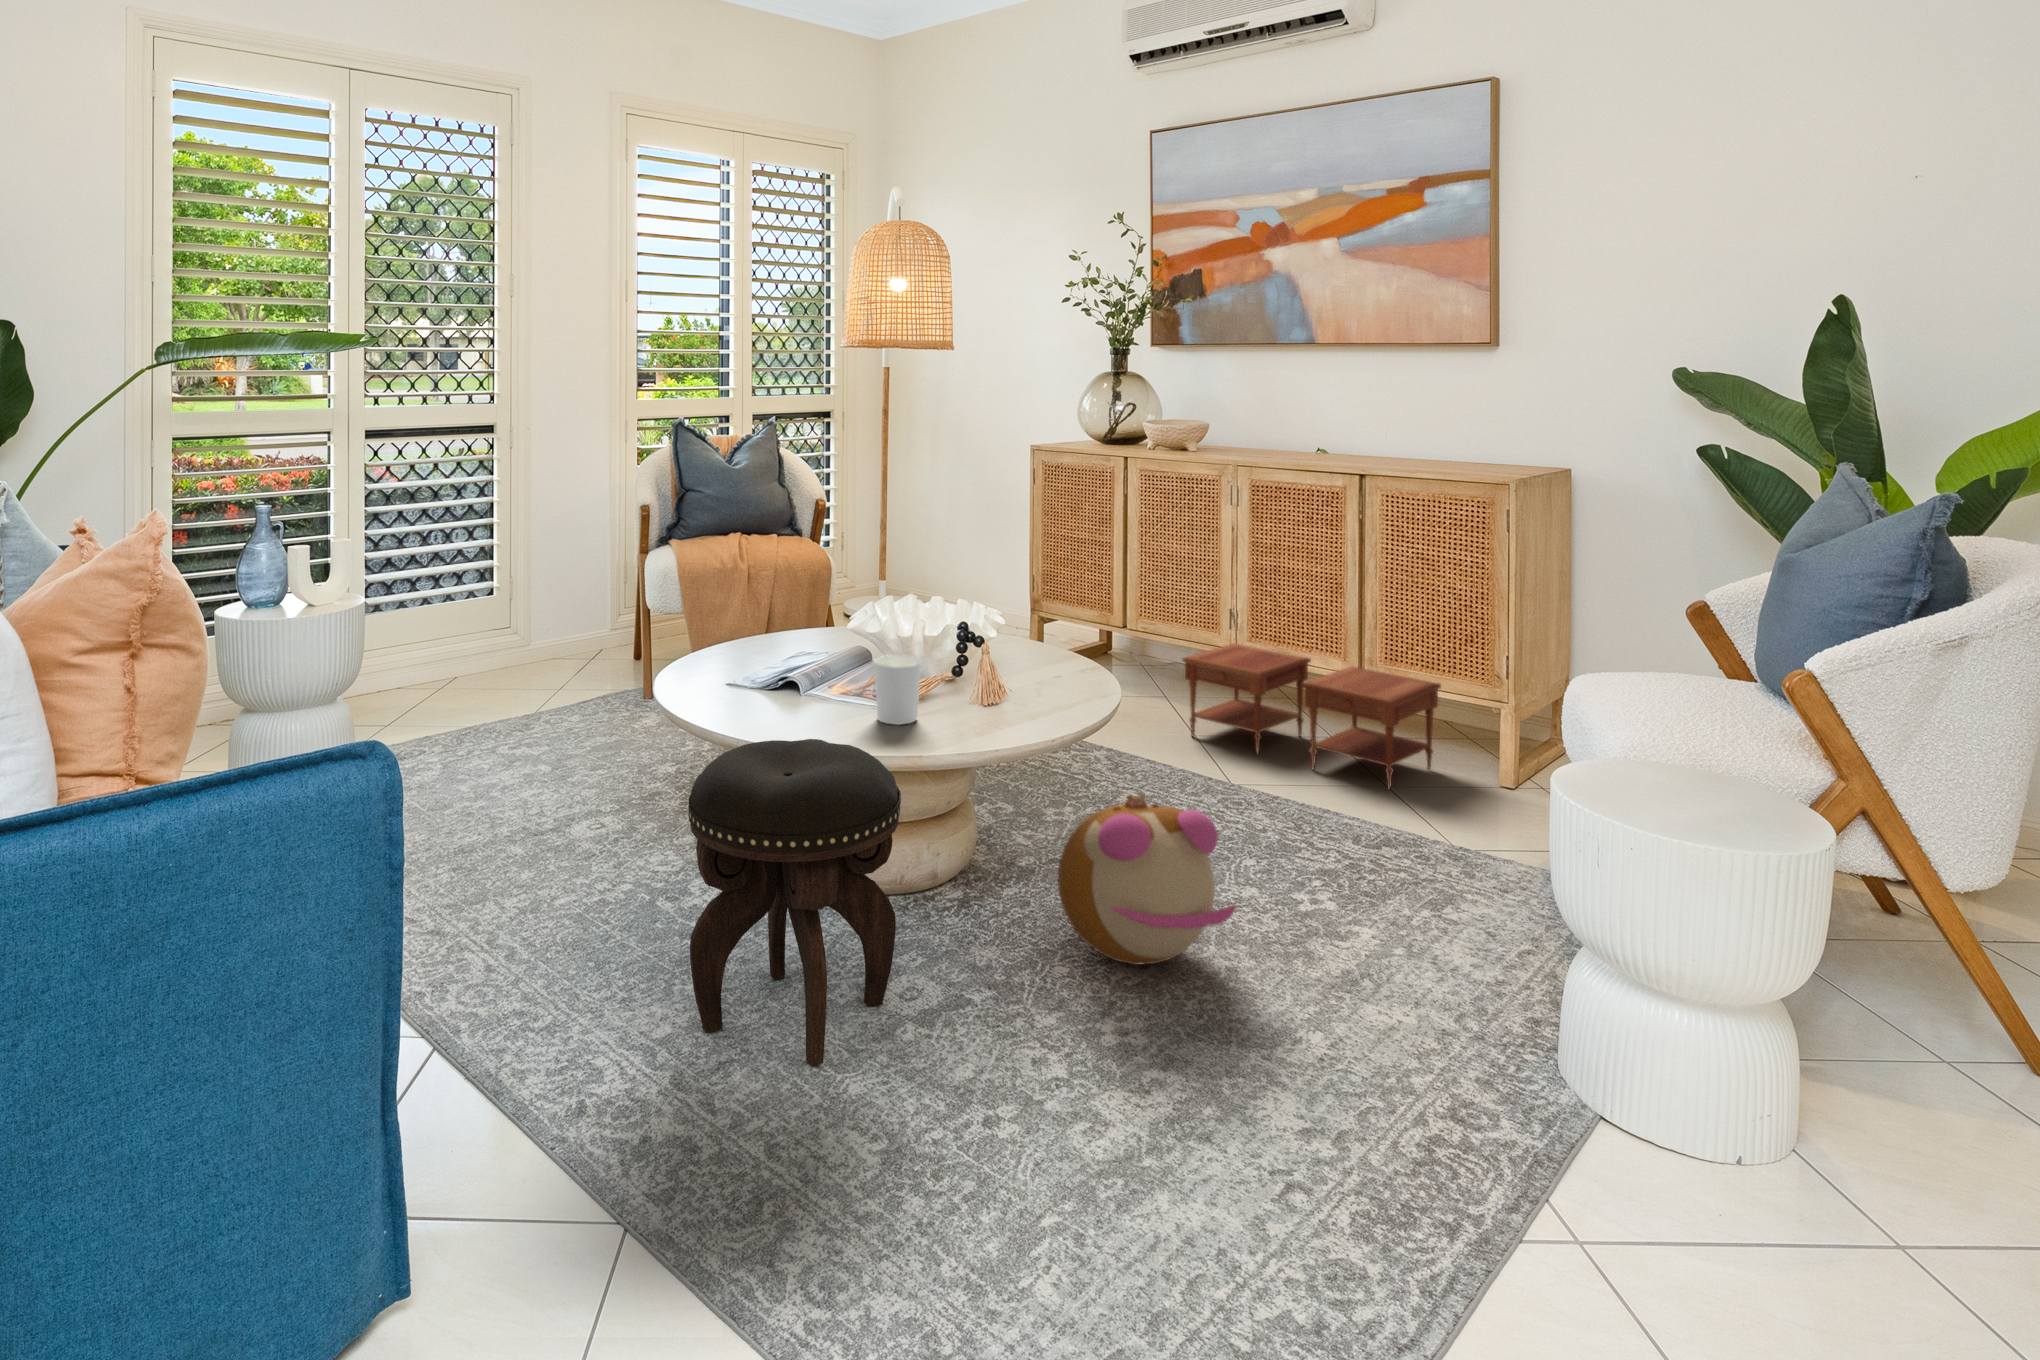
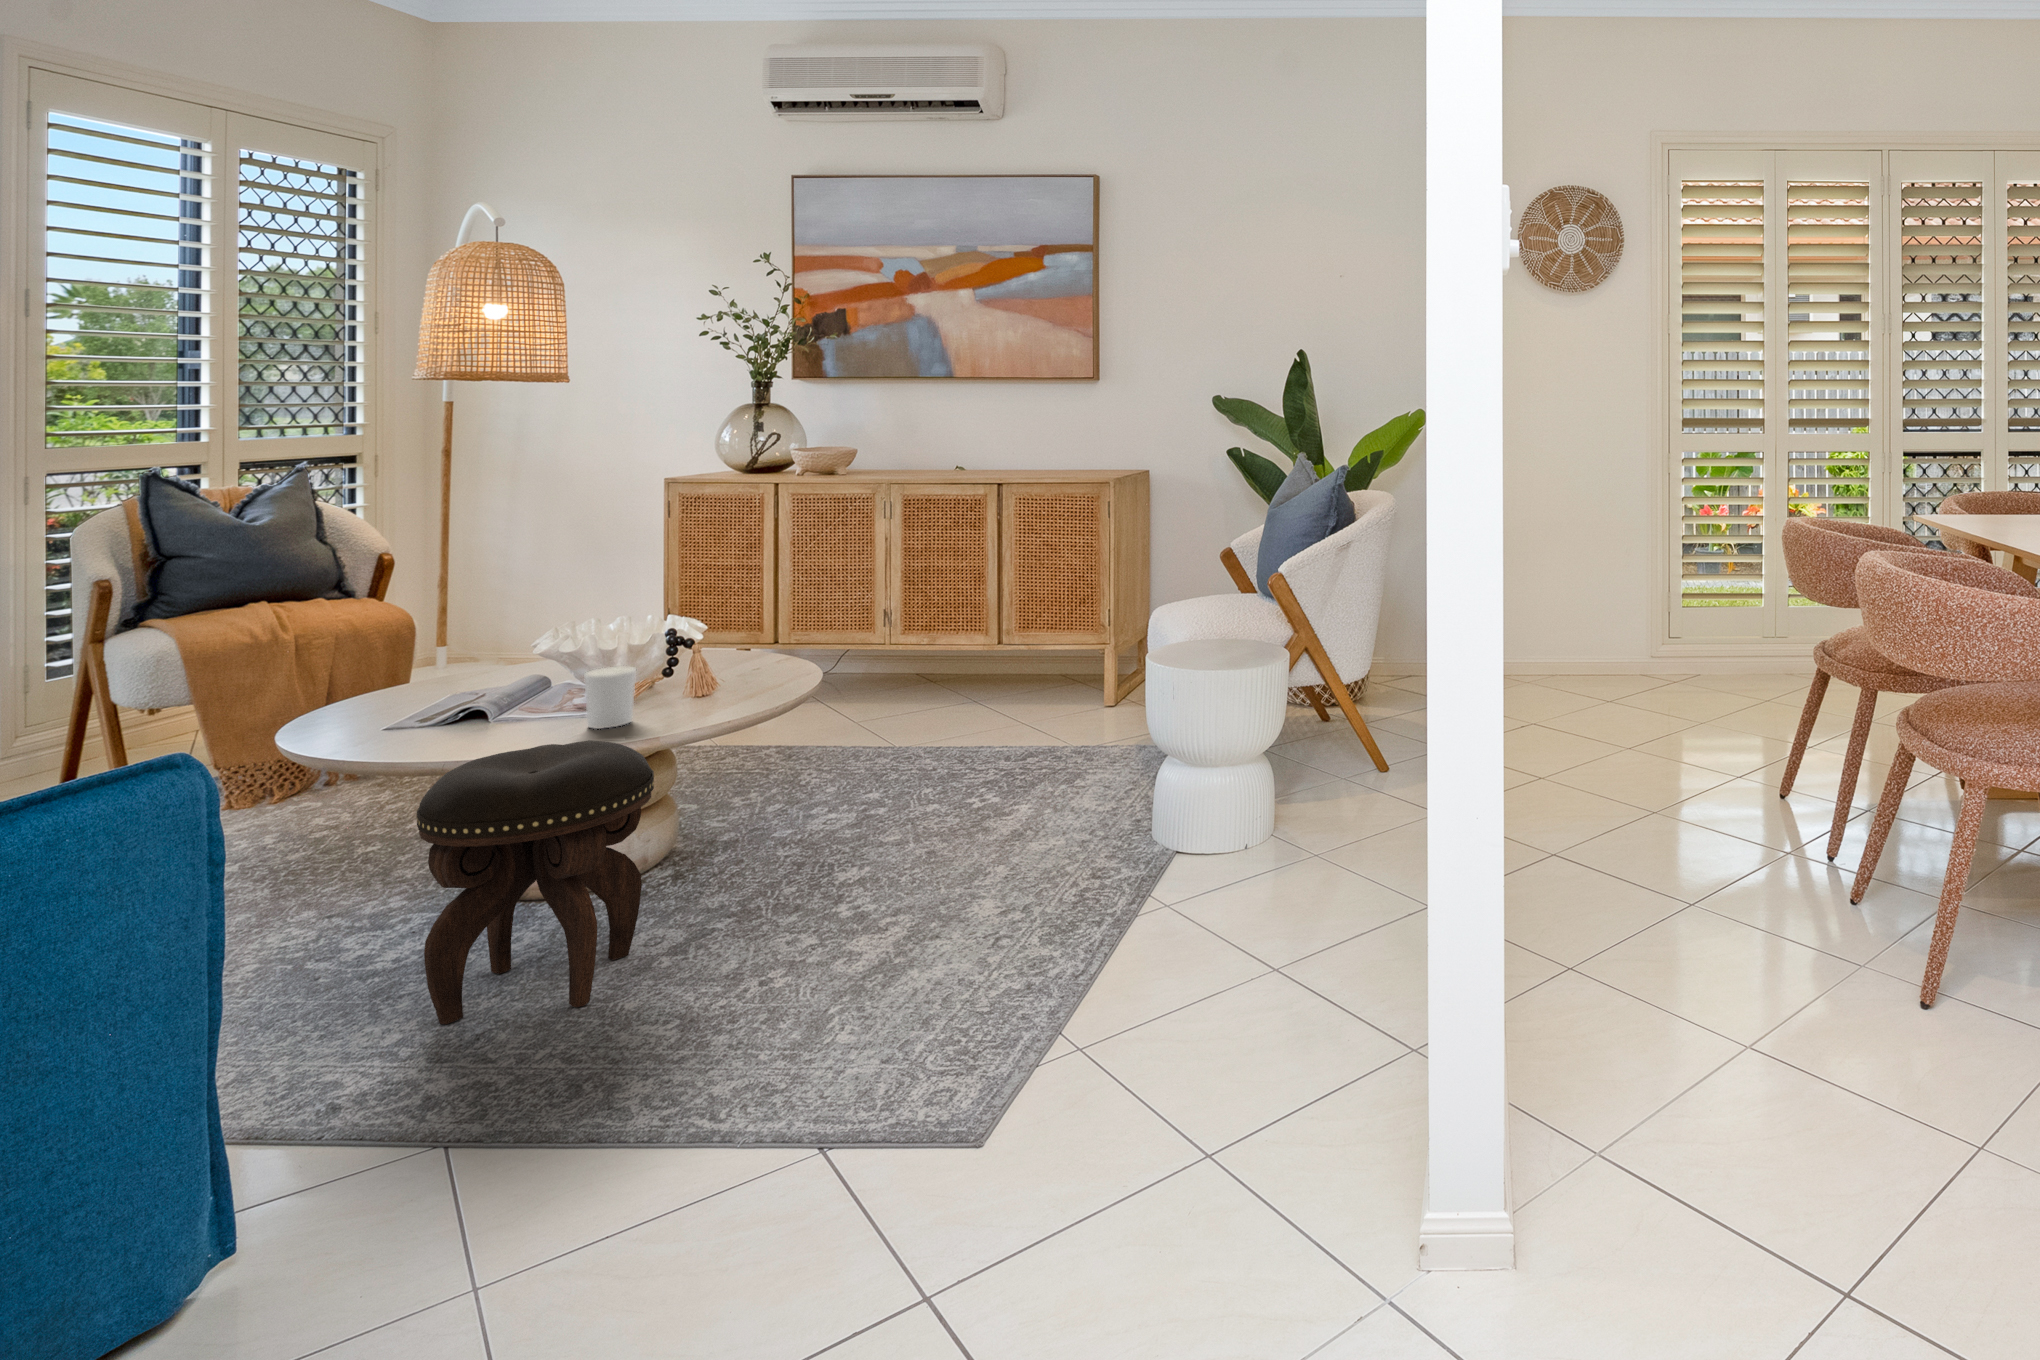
side table: present [1182,643,1441,790] -> none [842,636,1061,723]
plush toy: present [1058,795,1235,965] -> none [781,739,934,870]

